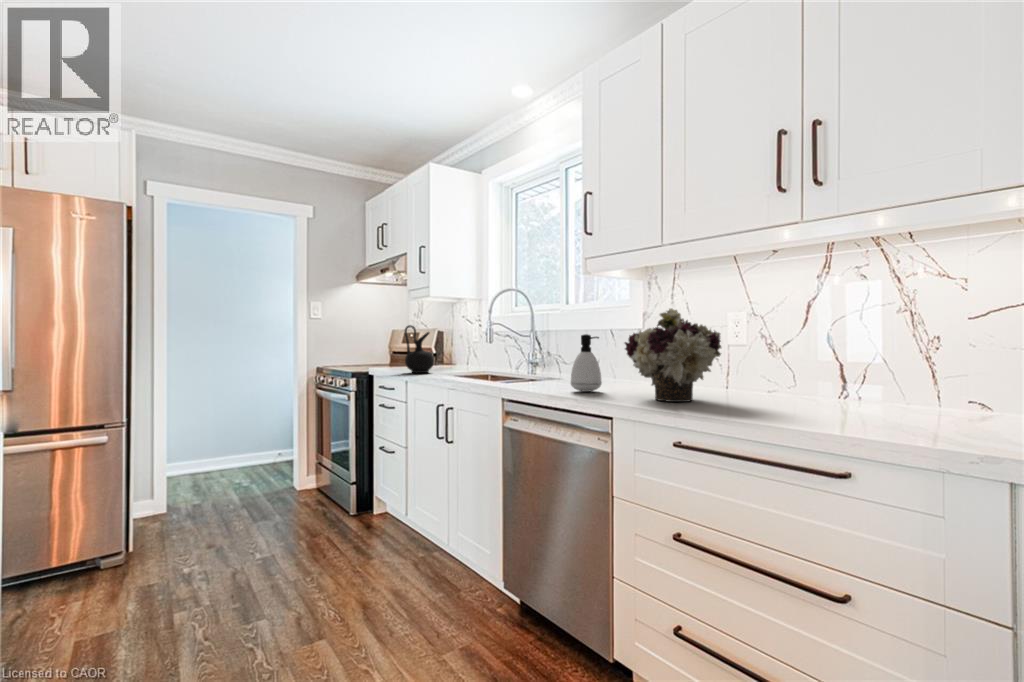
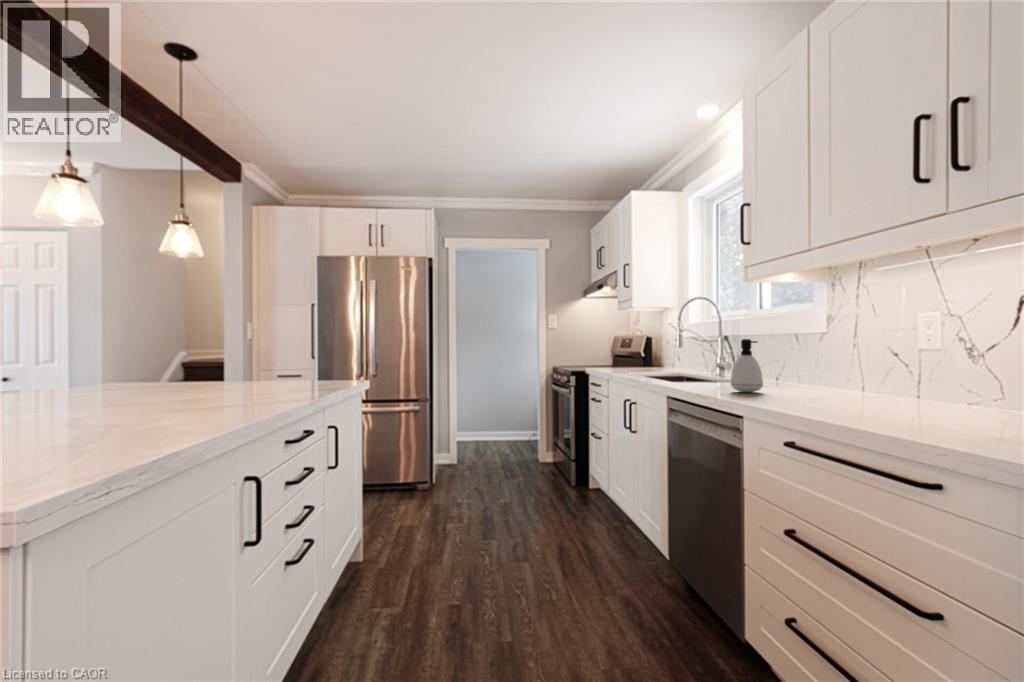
flower arrangement: present [625,308,721,402] -> none [775,312,883,406]
ceramic jug: present [405,325,434,373] -> none [610,332,635,372]

